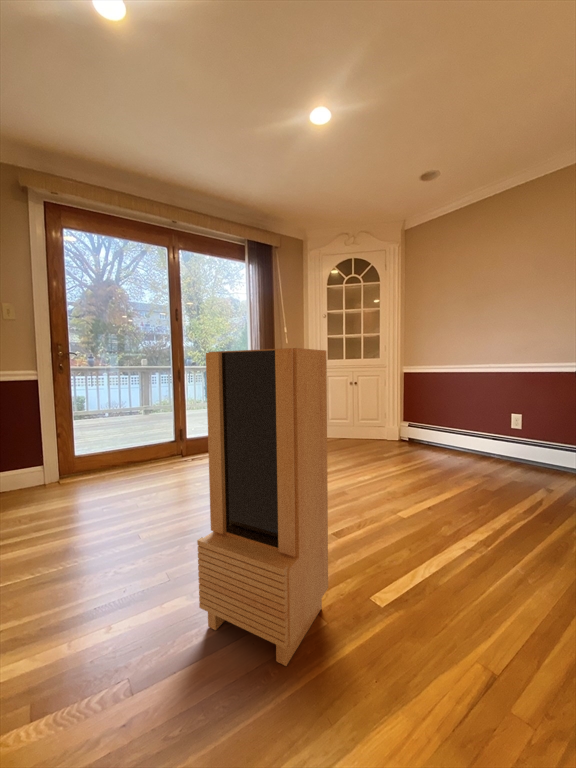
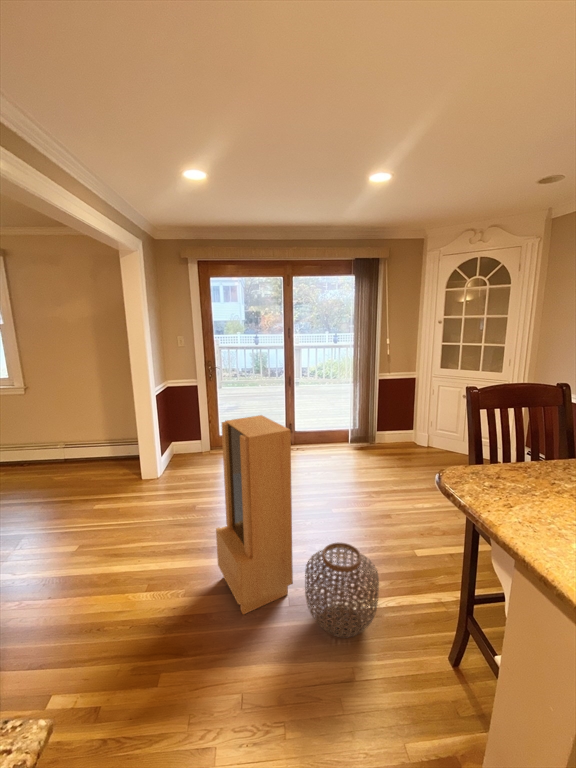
woven basket: none [359,500,465,628] -> present [305,543,379,637]

